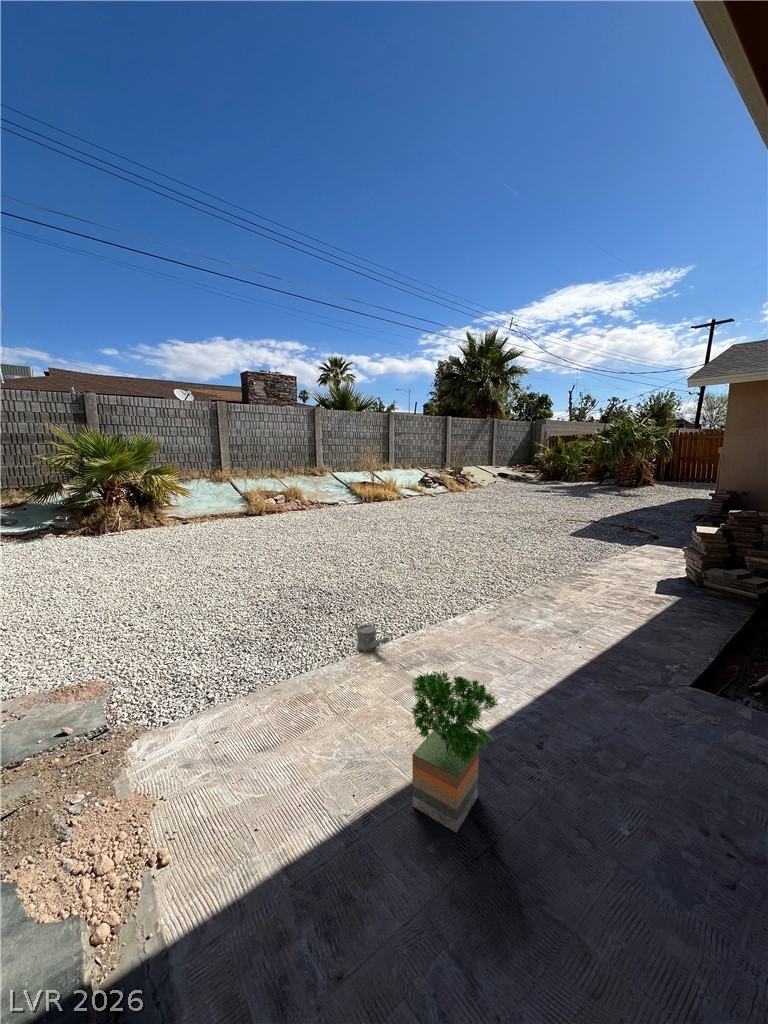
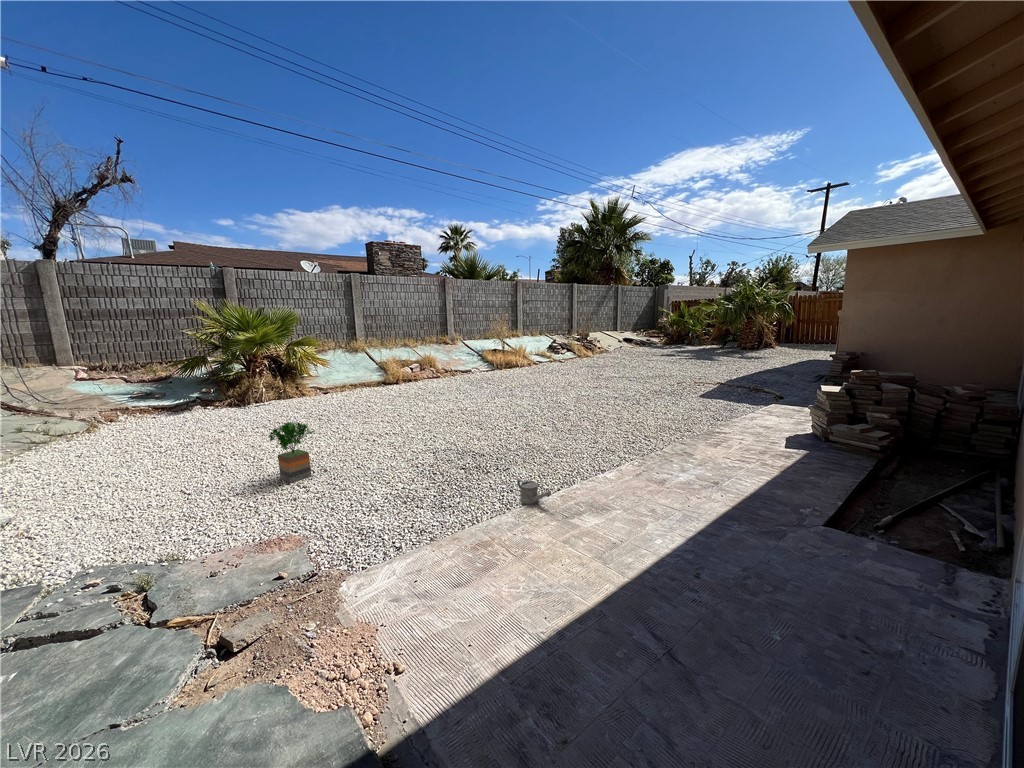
potted tree: present [411,671,498,832] -> present [269,422,314,483]

